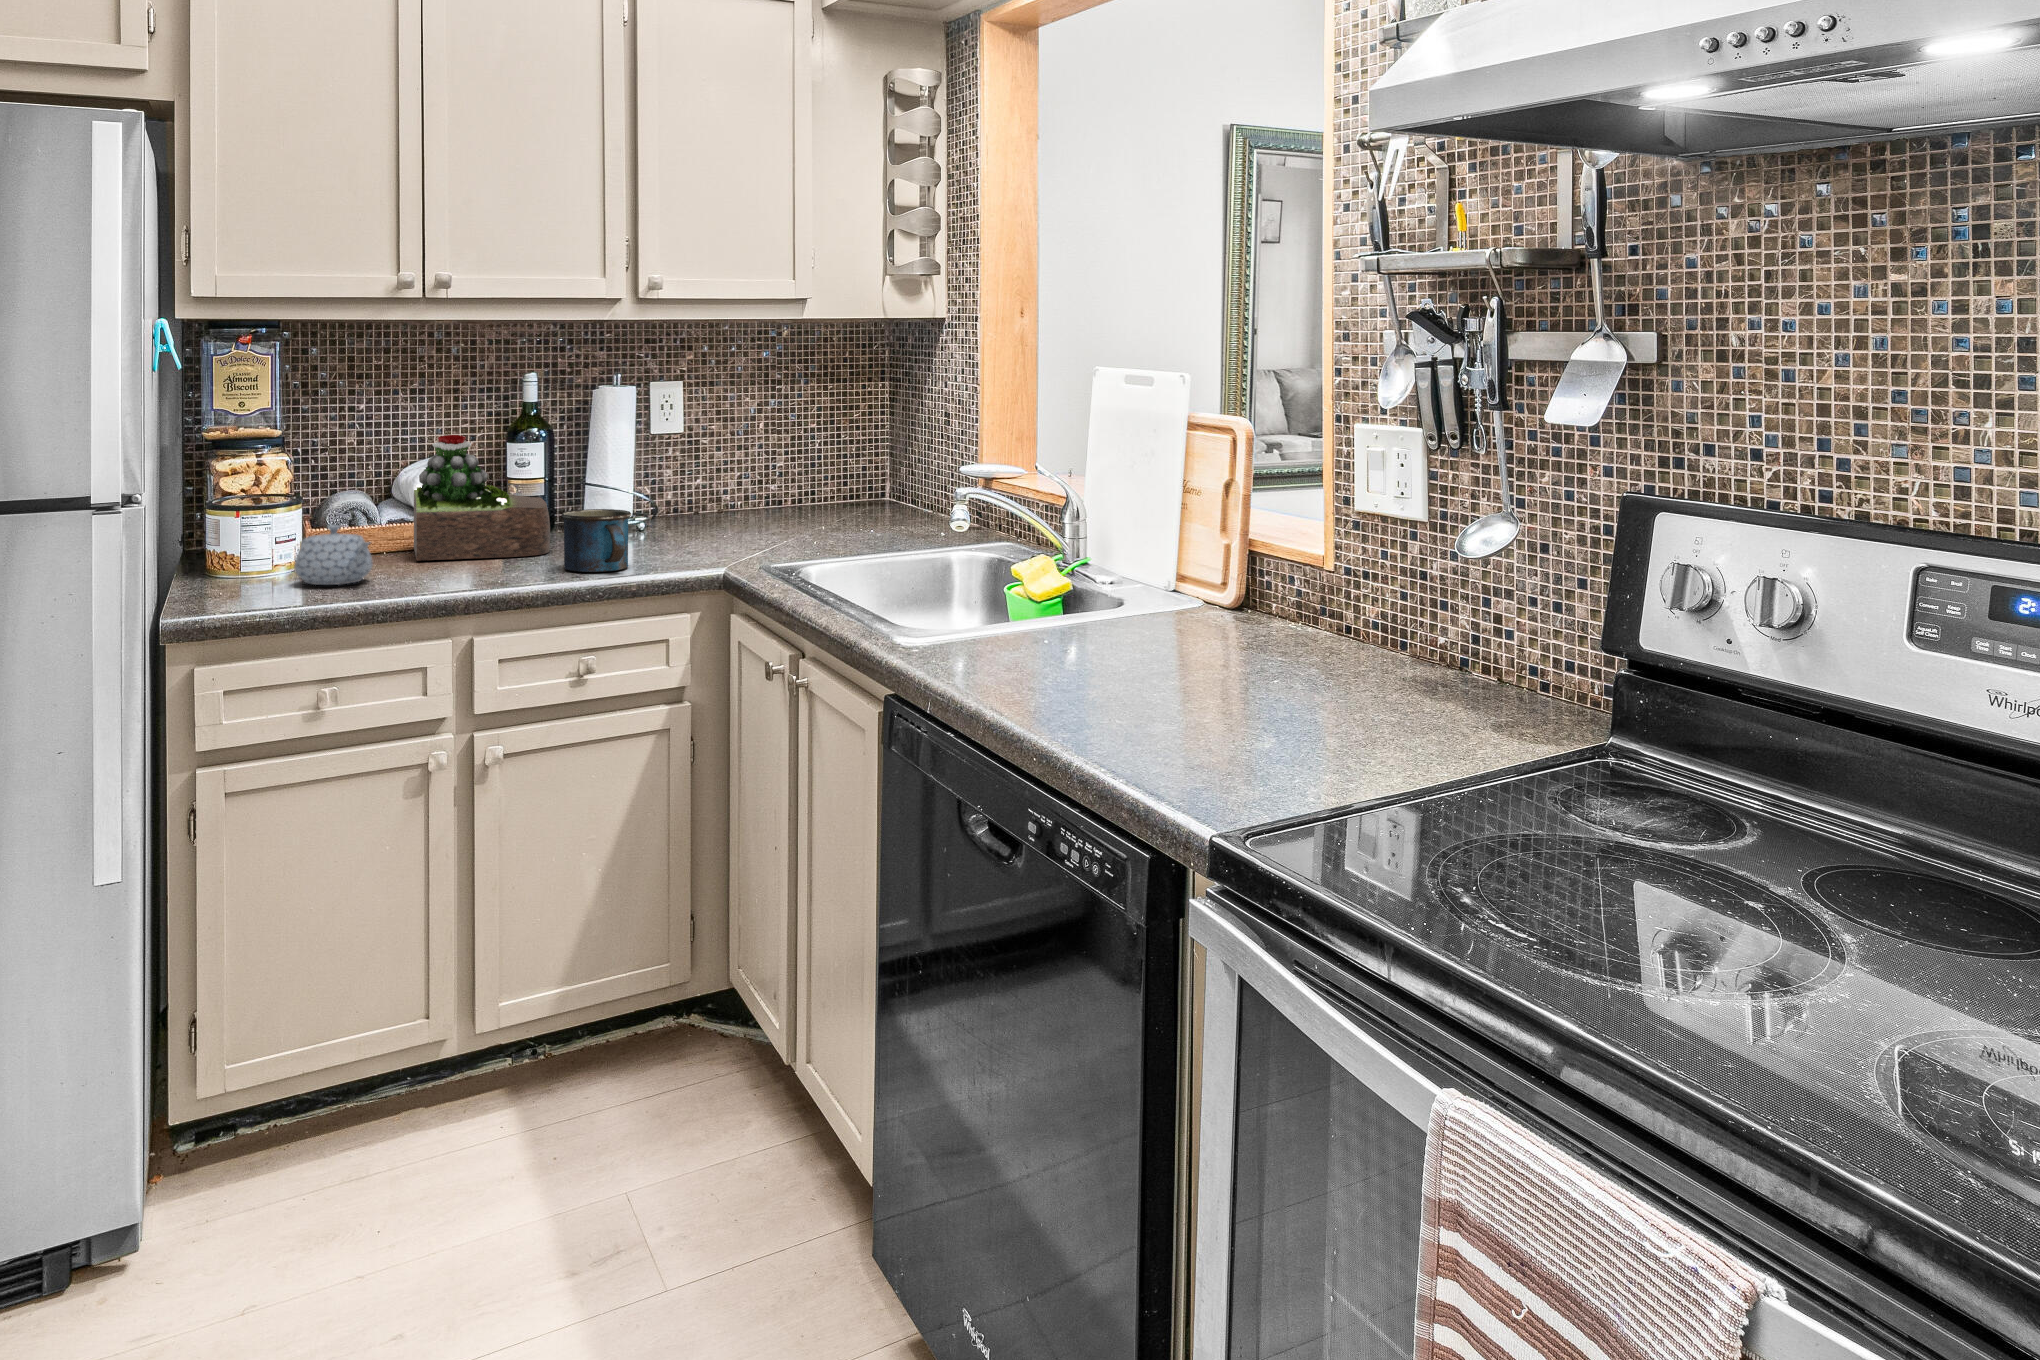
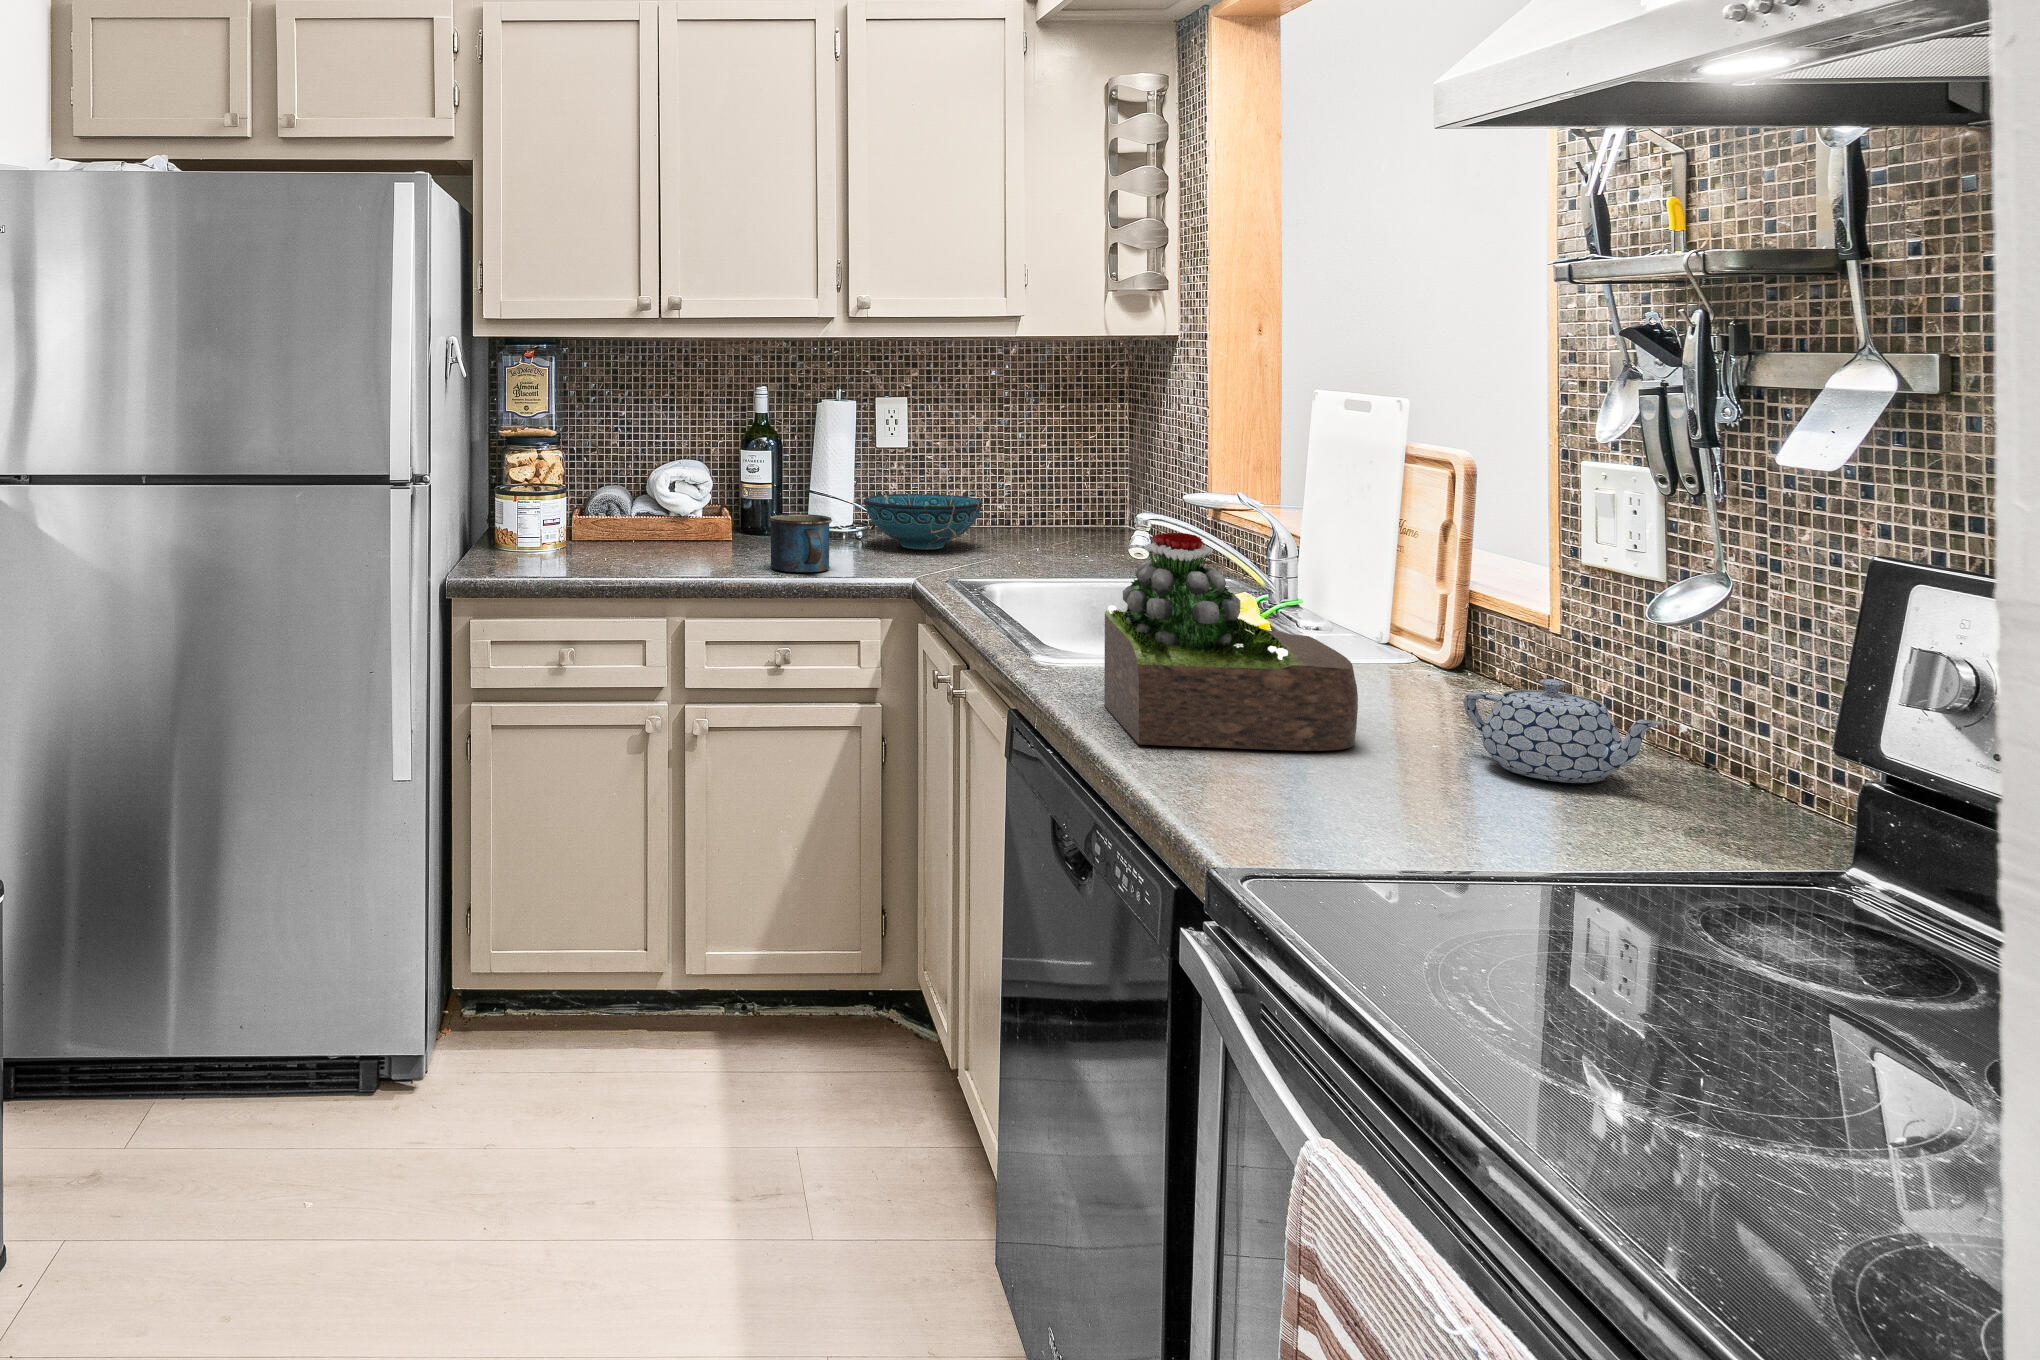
succulent plant: present [414,435,550,561] -> present [1104,533,1358,751]
decorative bowl: none [645,484,767,541] -> present [864,494,982,549]
teapot: present [294,525,373,585] -> present [1464,679,1663,783]

